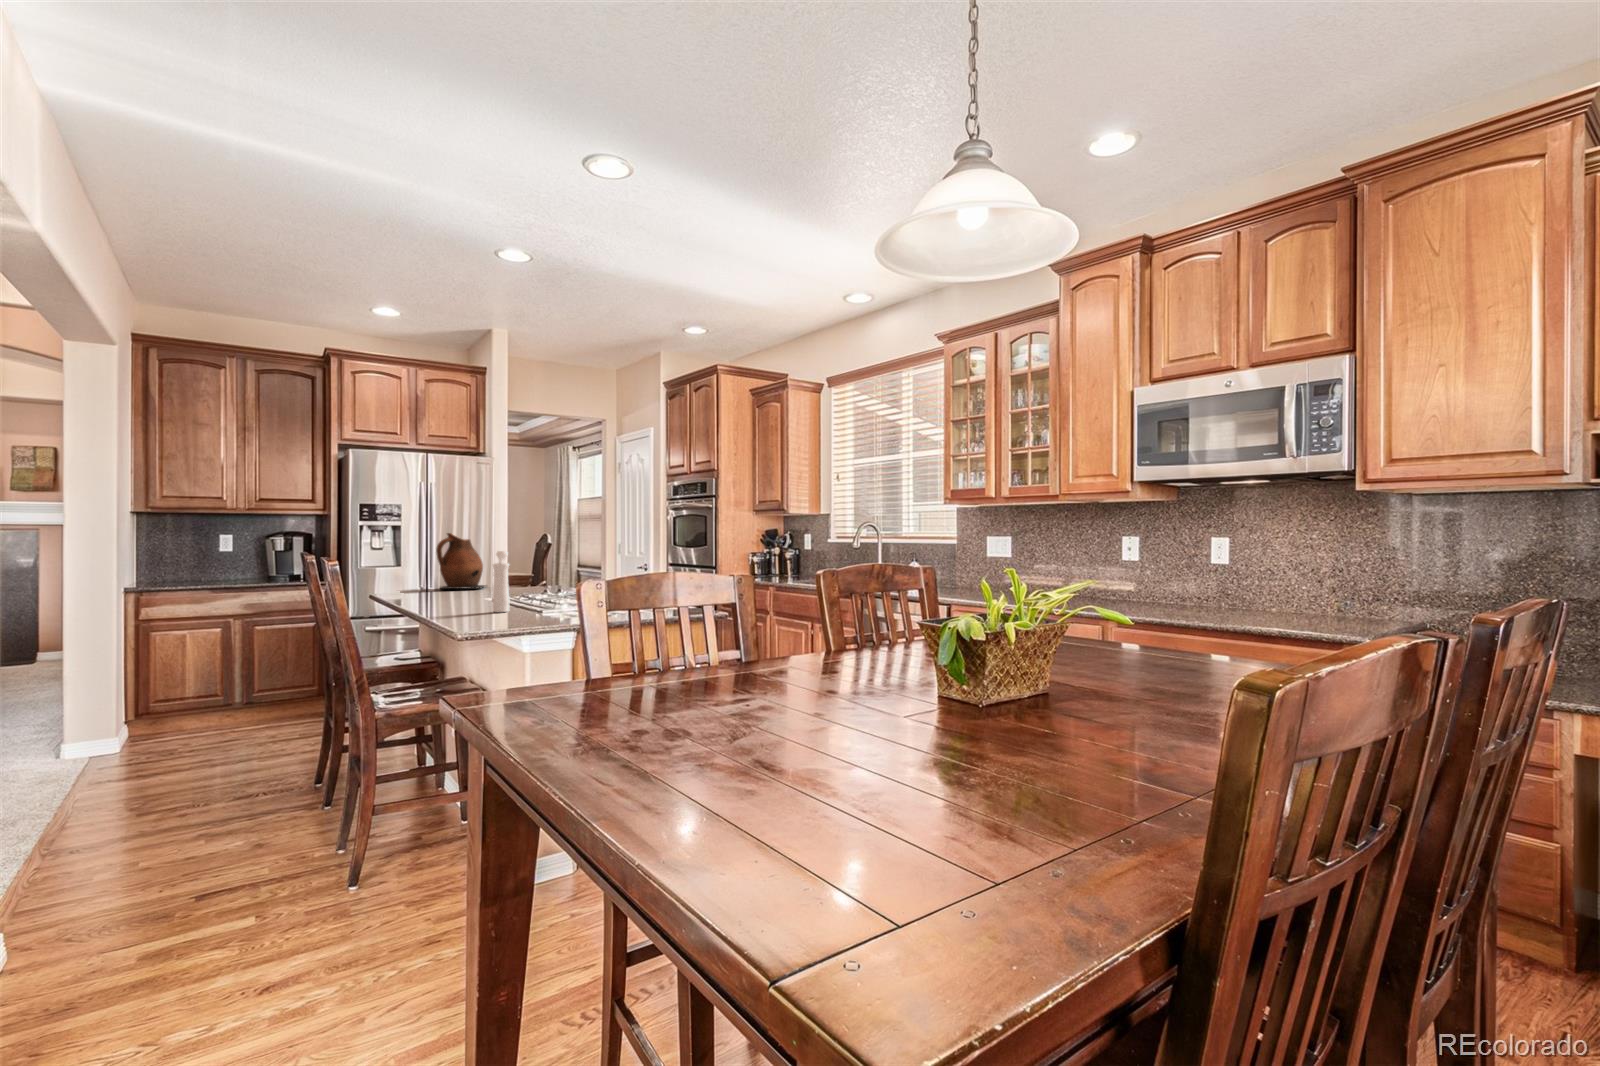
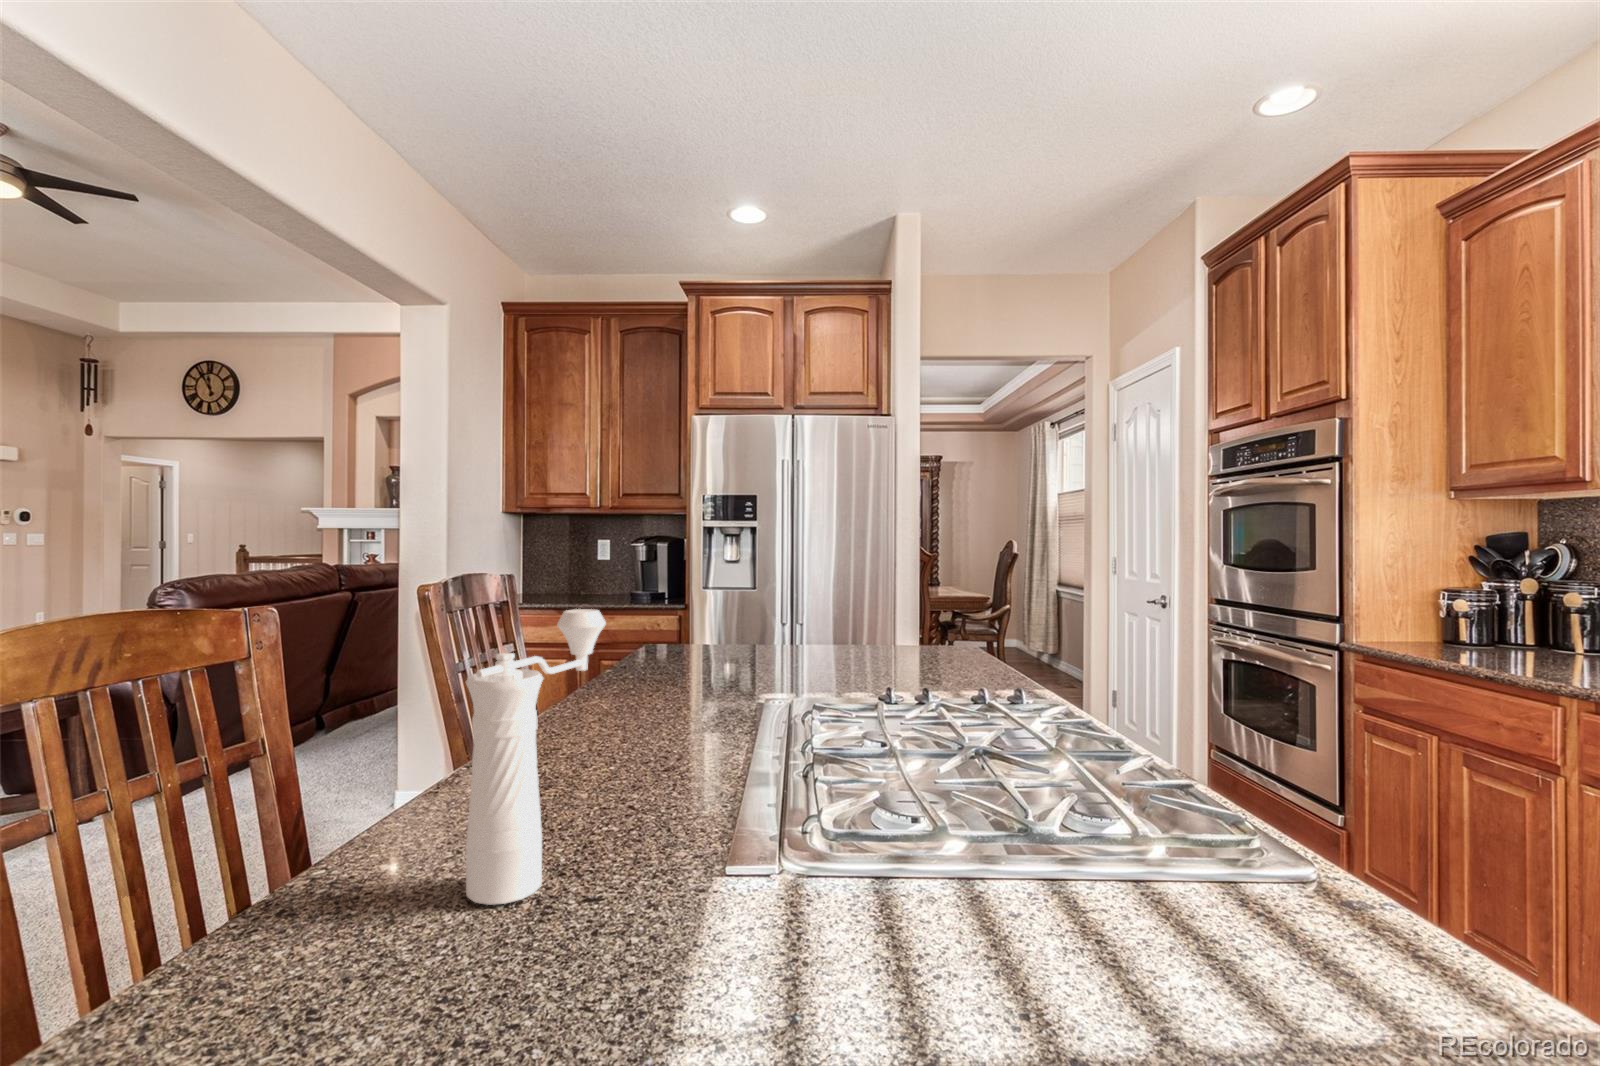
ceramic pitcher: present [436,533,486,589] -> none [685,539,798,669]

